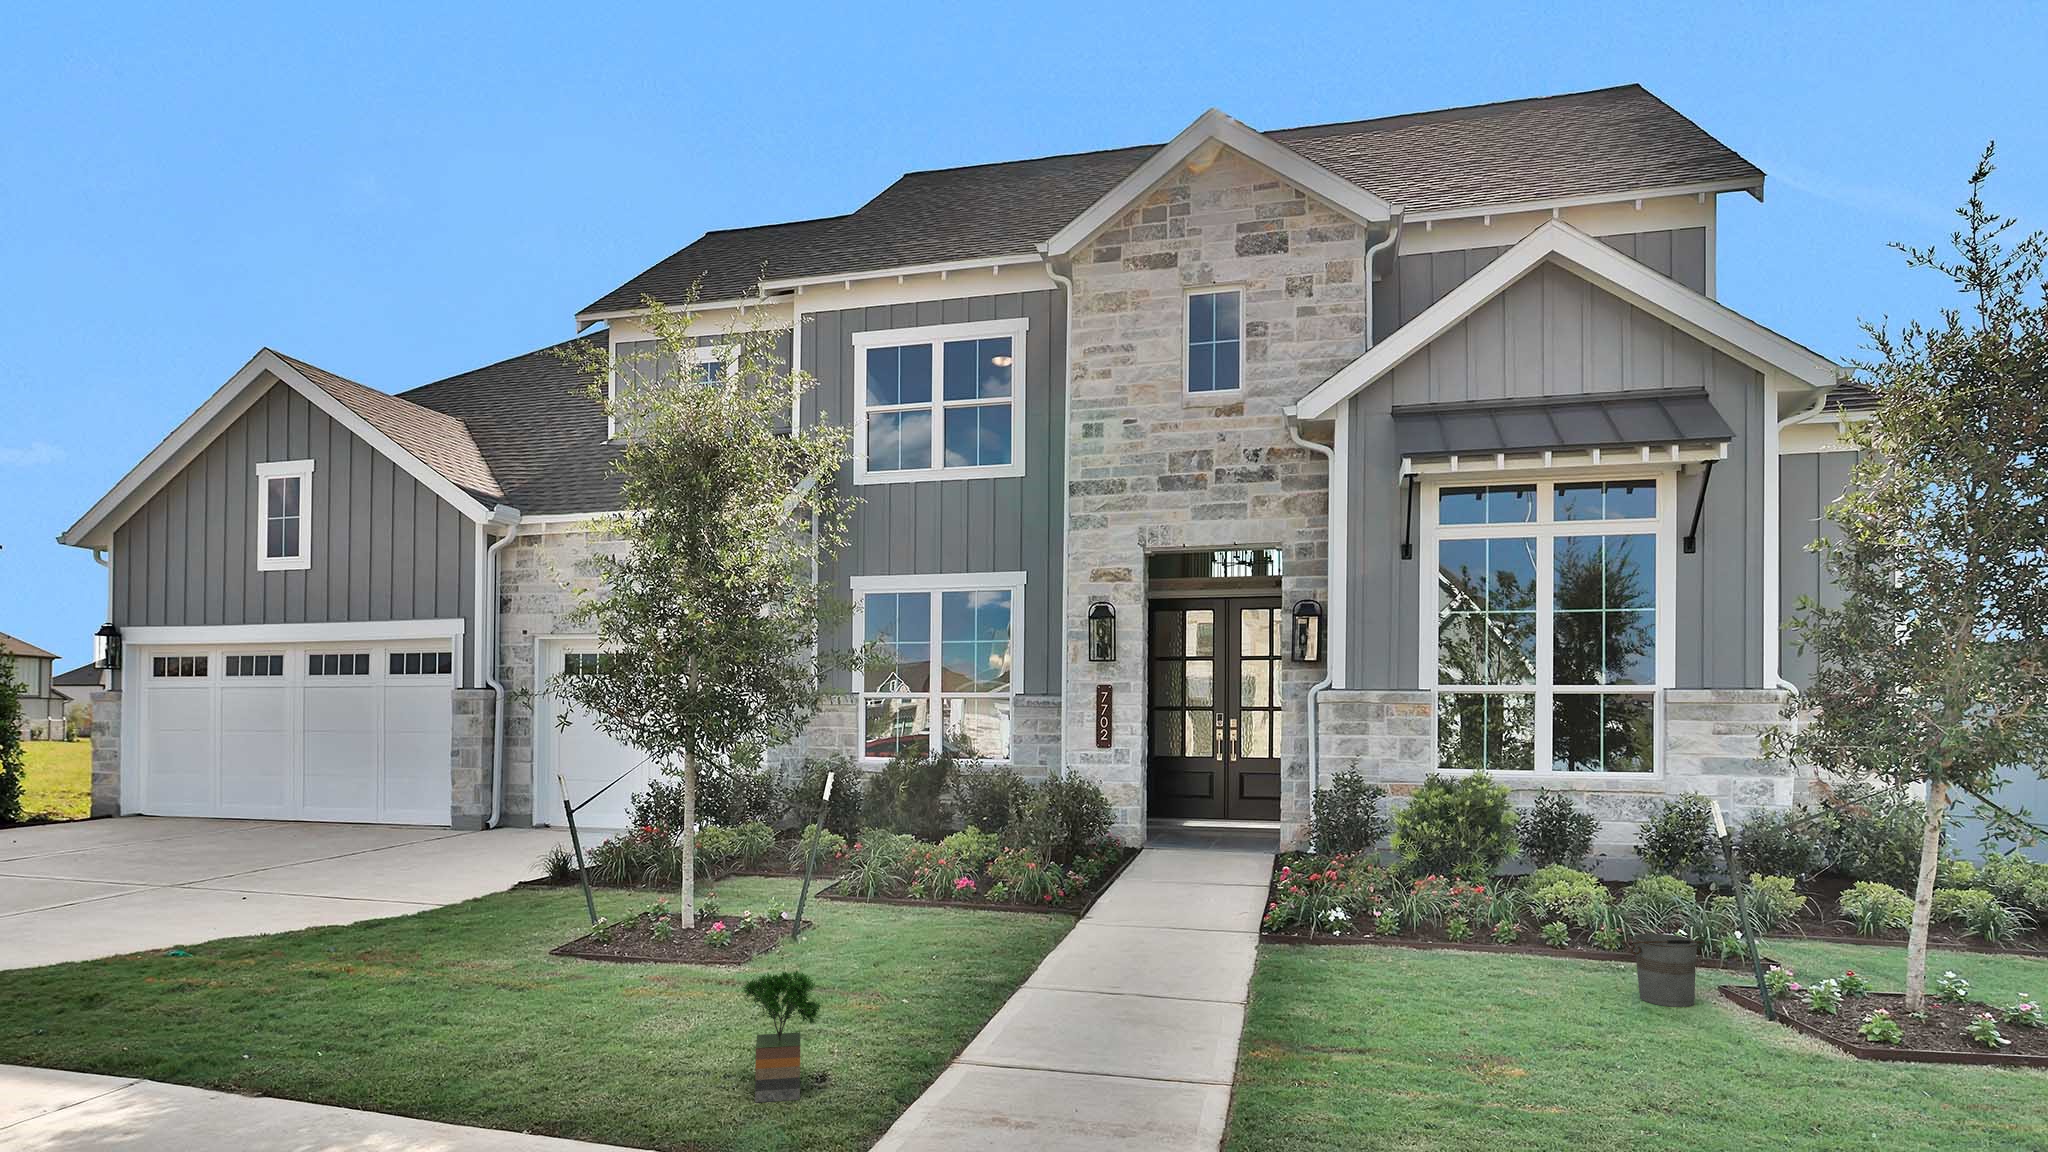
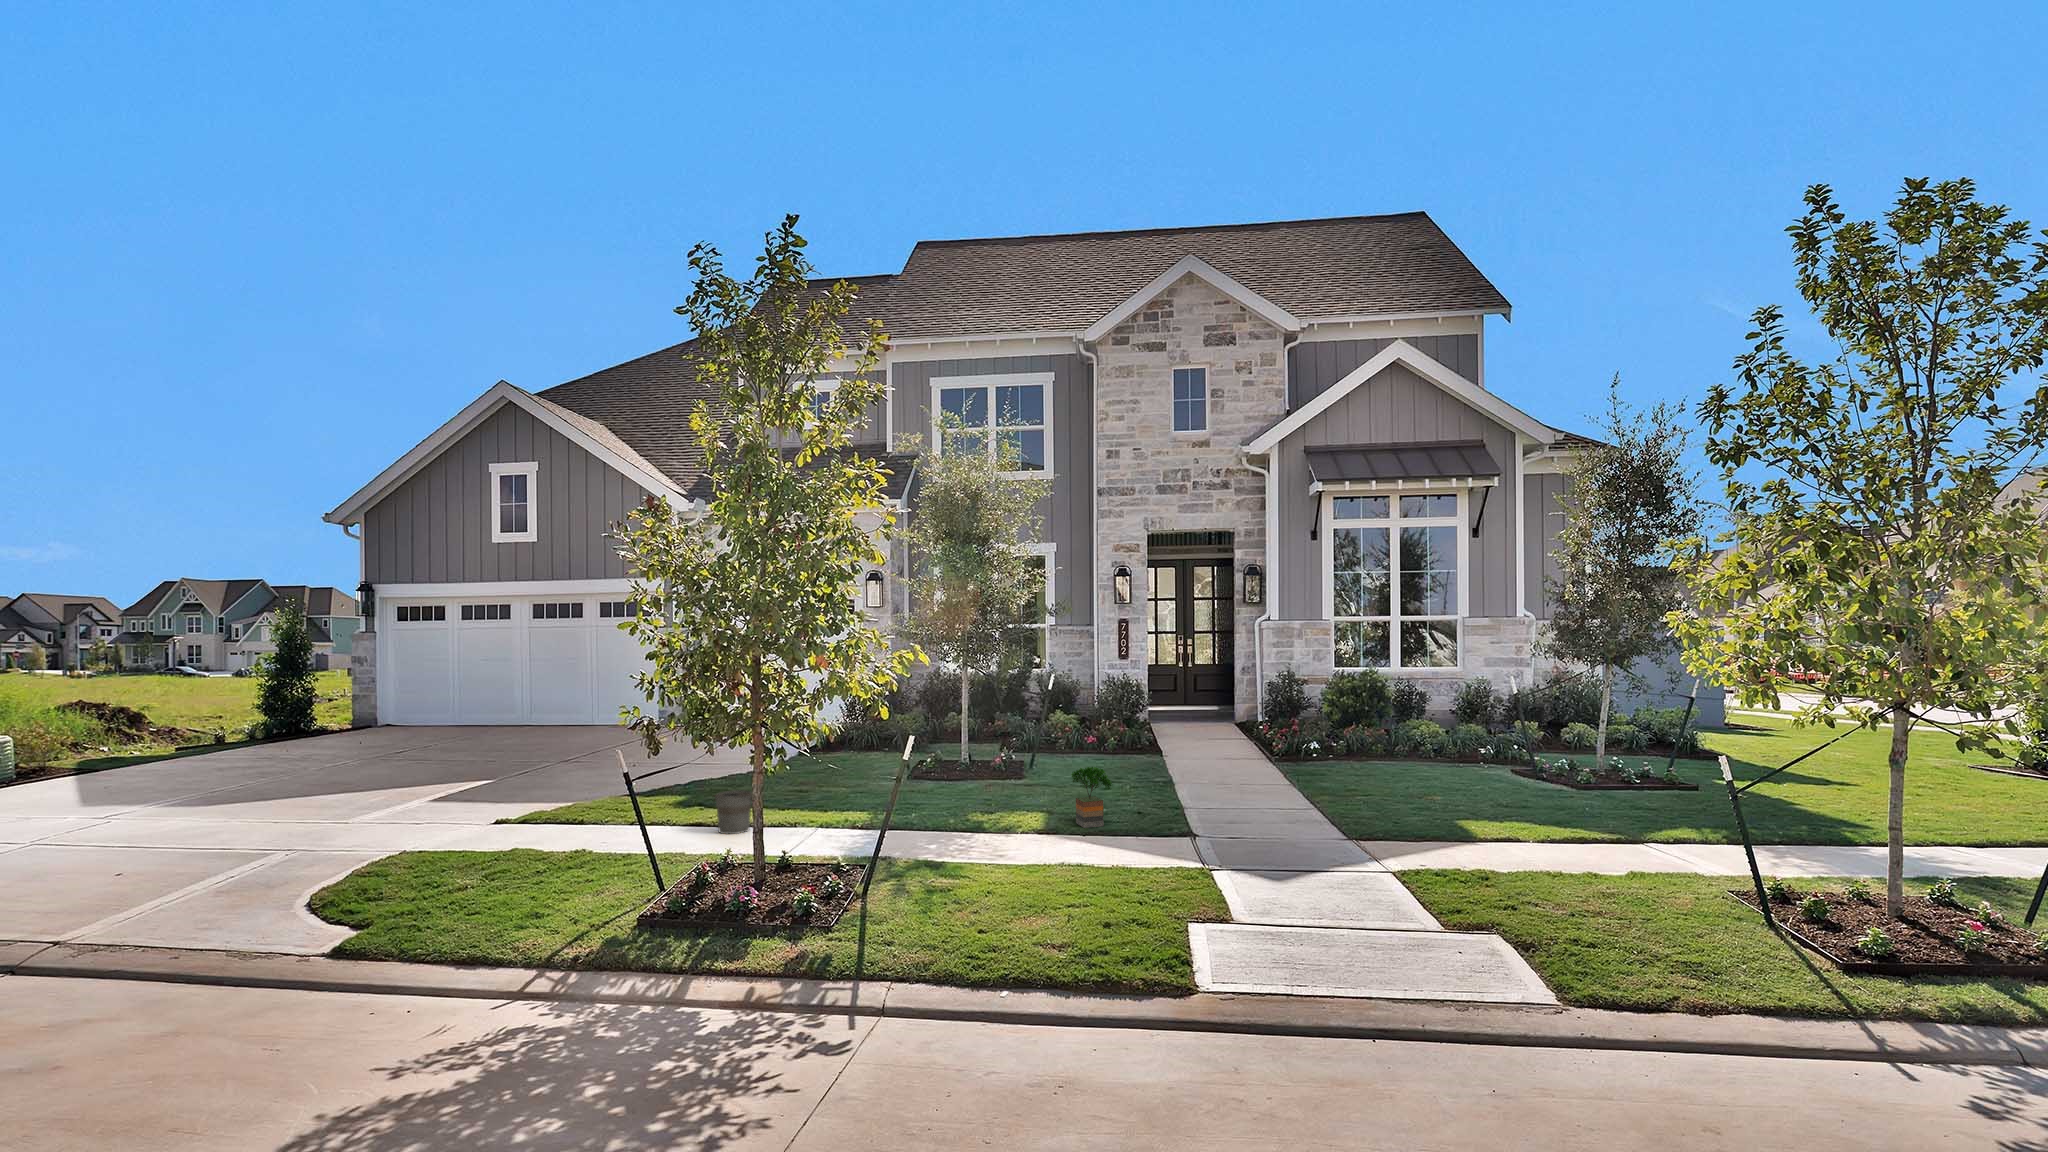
bucket: present [1630,933,1704,1007] -> present [714,790,754,834]

